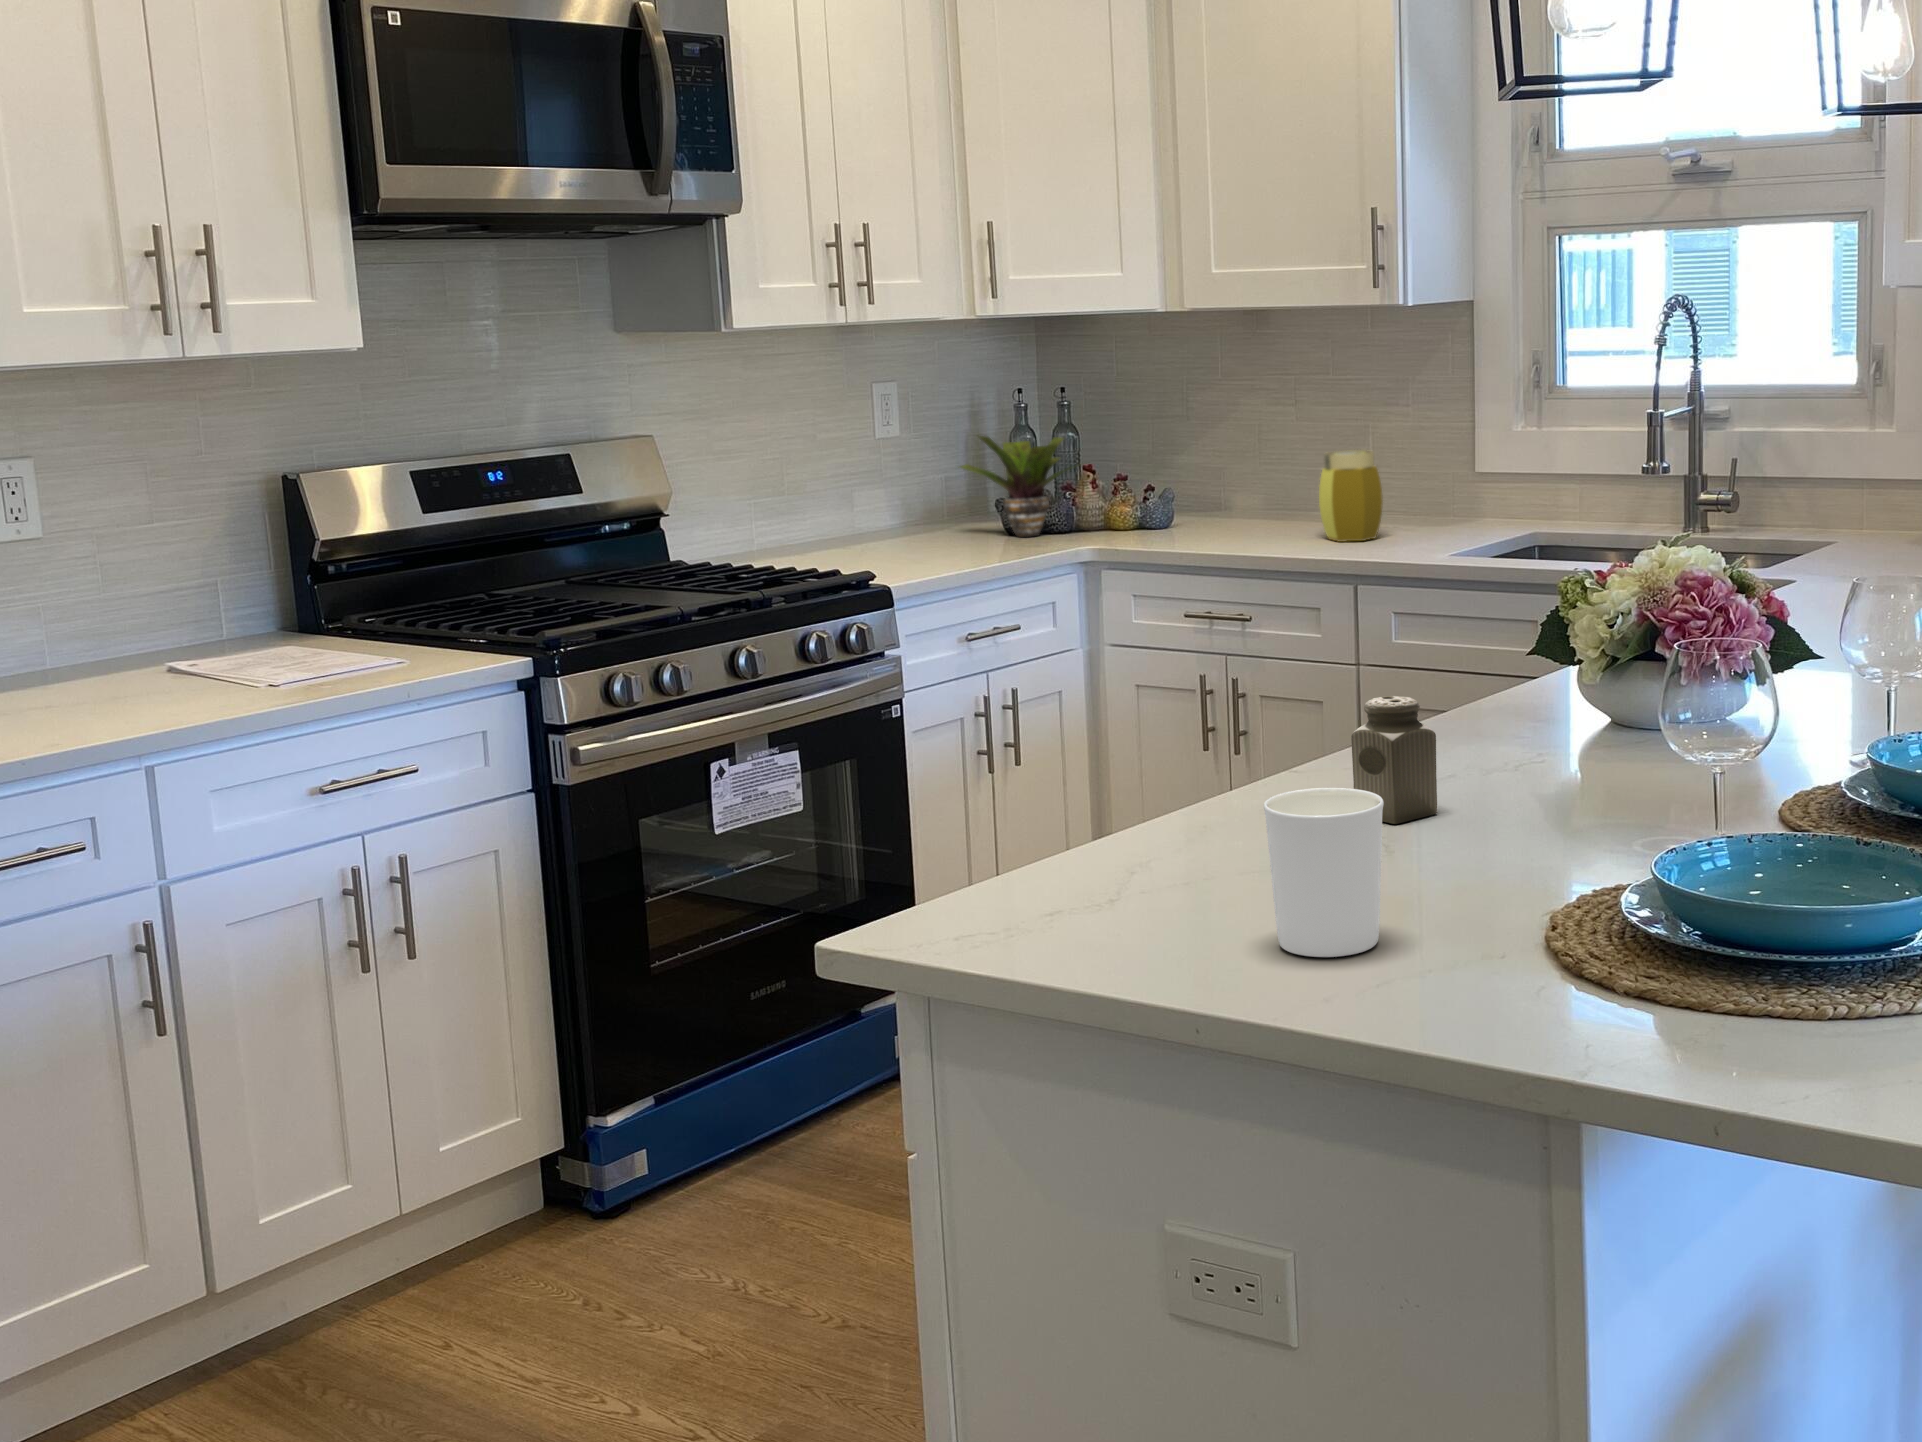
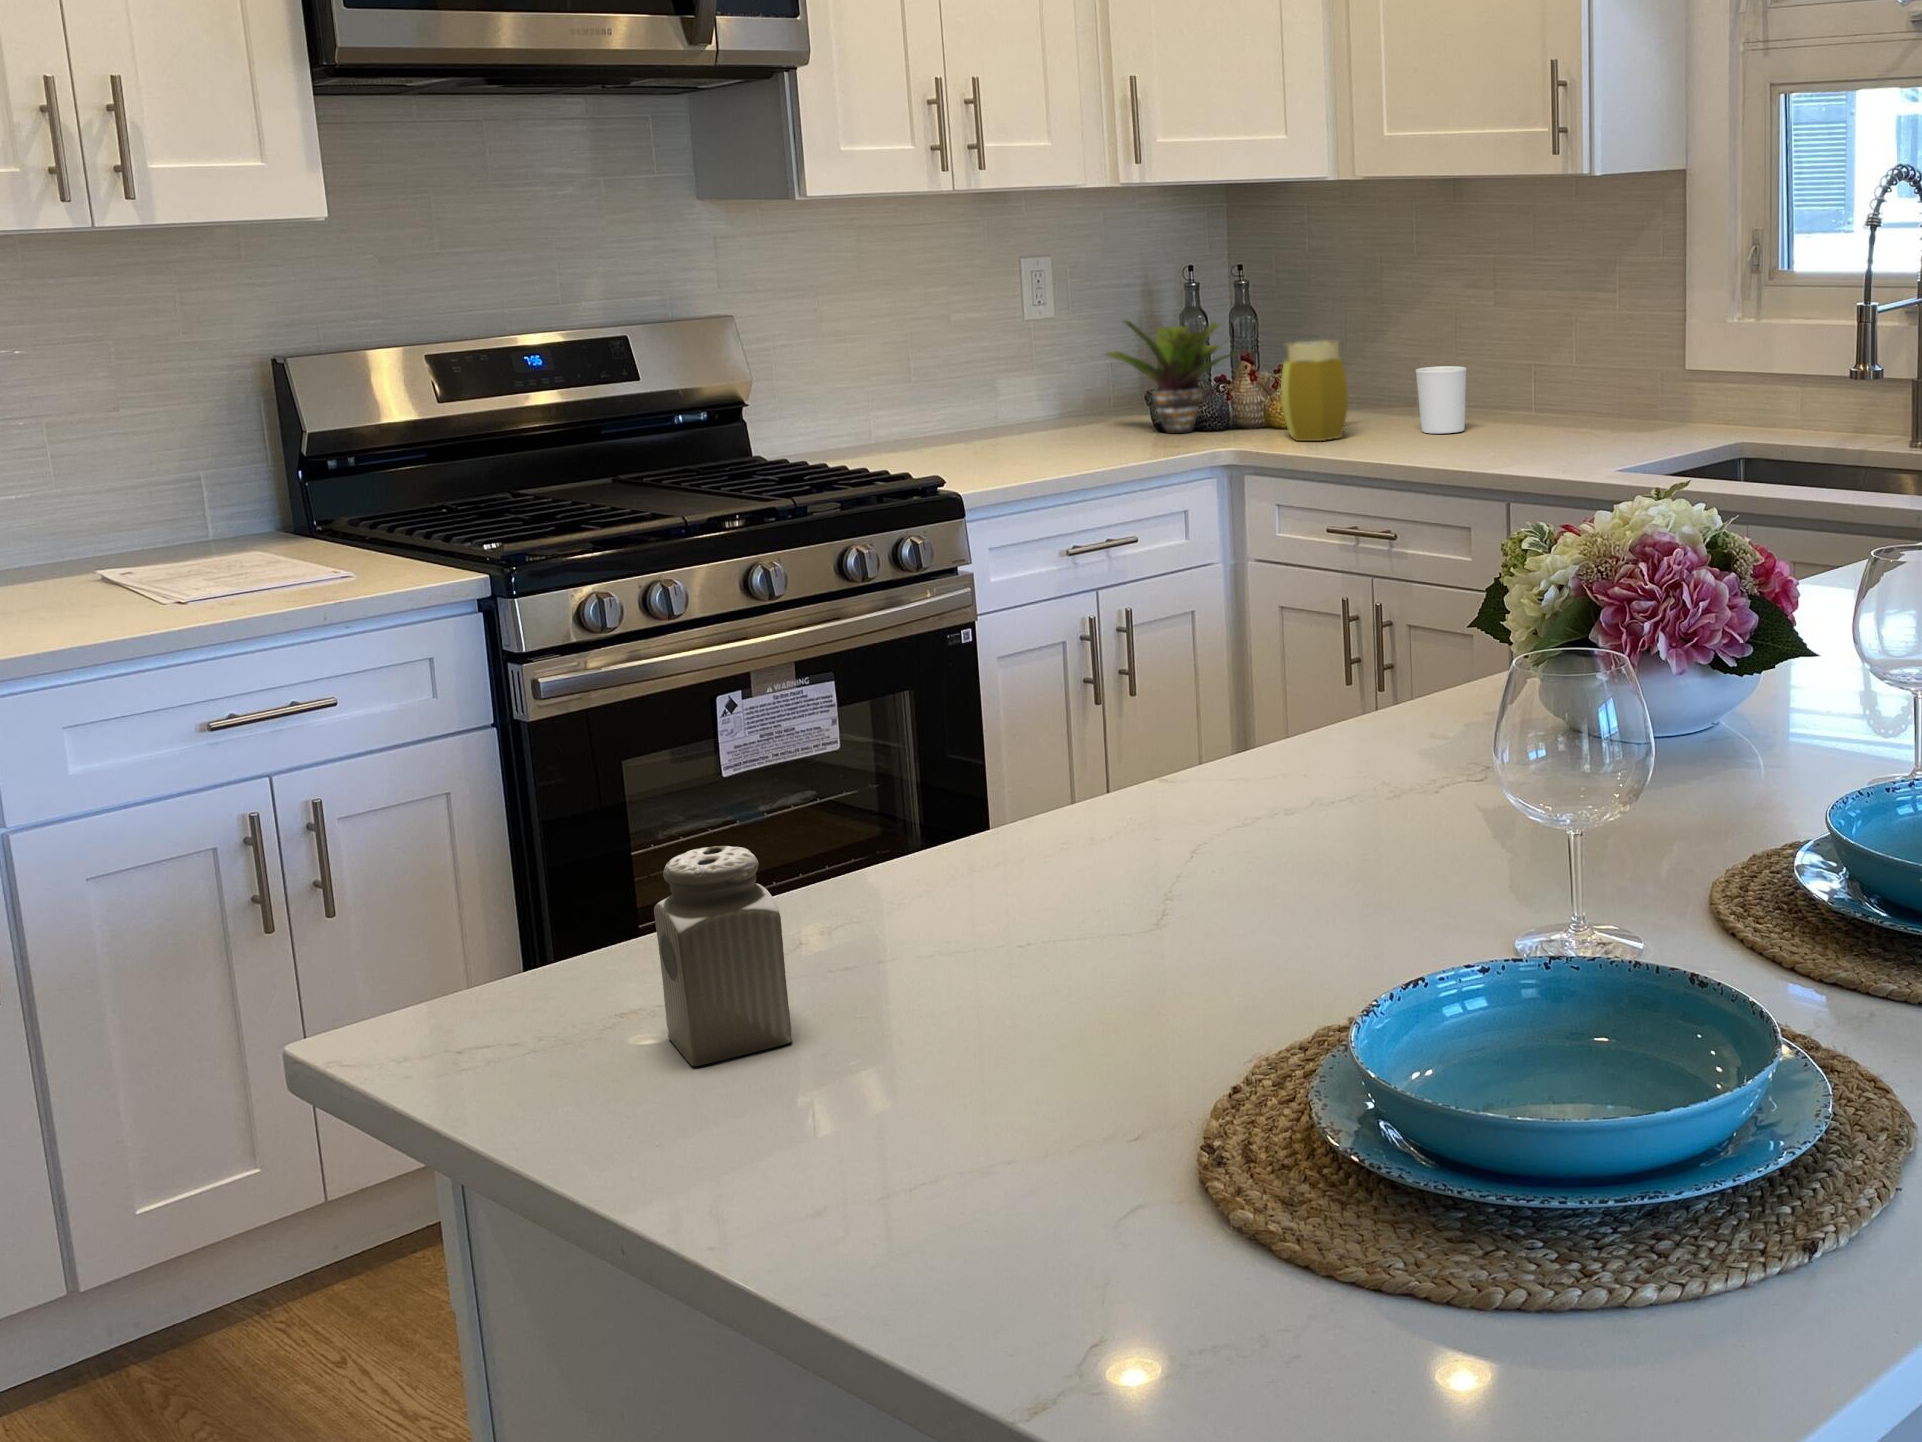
jar: present [1319,450,1383,542] -> present [1281,340,1348,441]
salt shaker: present [1351,696,1437,824] -> present [654,846,792,1066]
candle holder: present [1264,788,1384,957] -> present [1416,366,1467,434]

